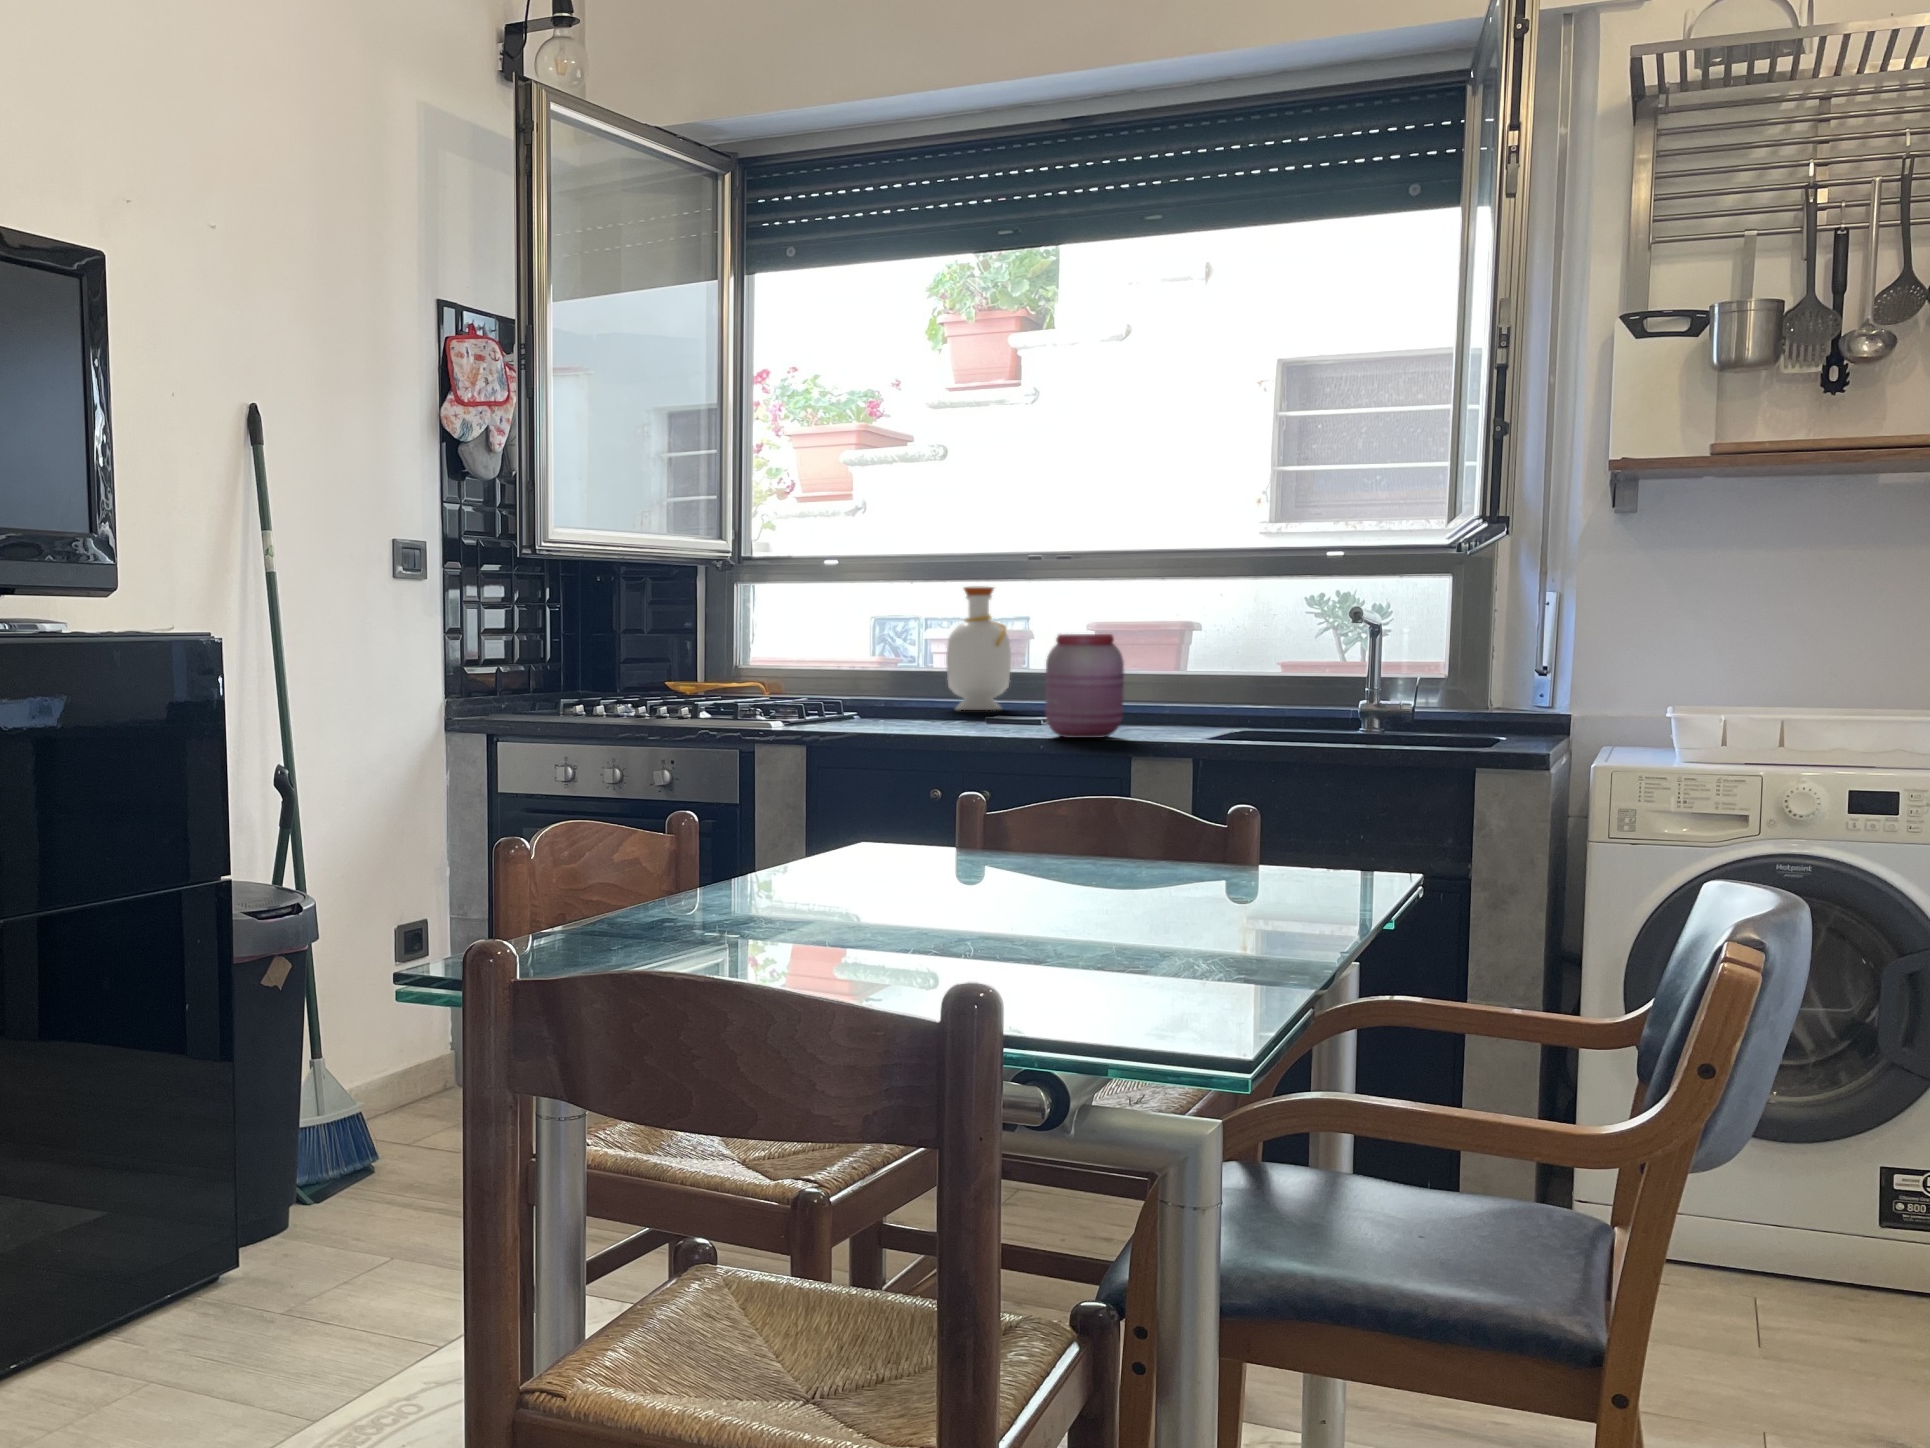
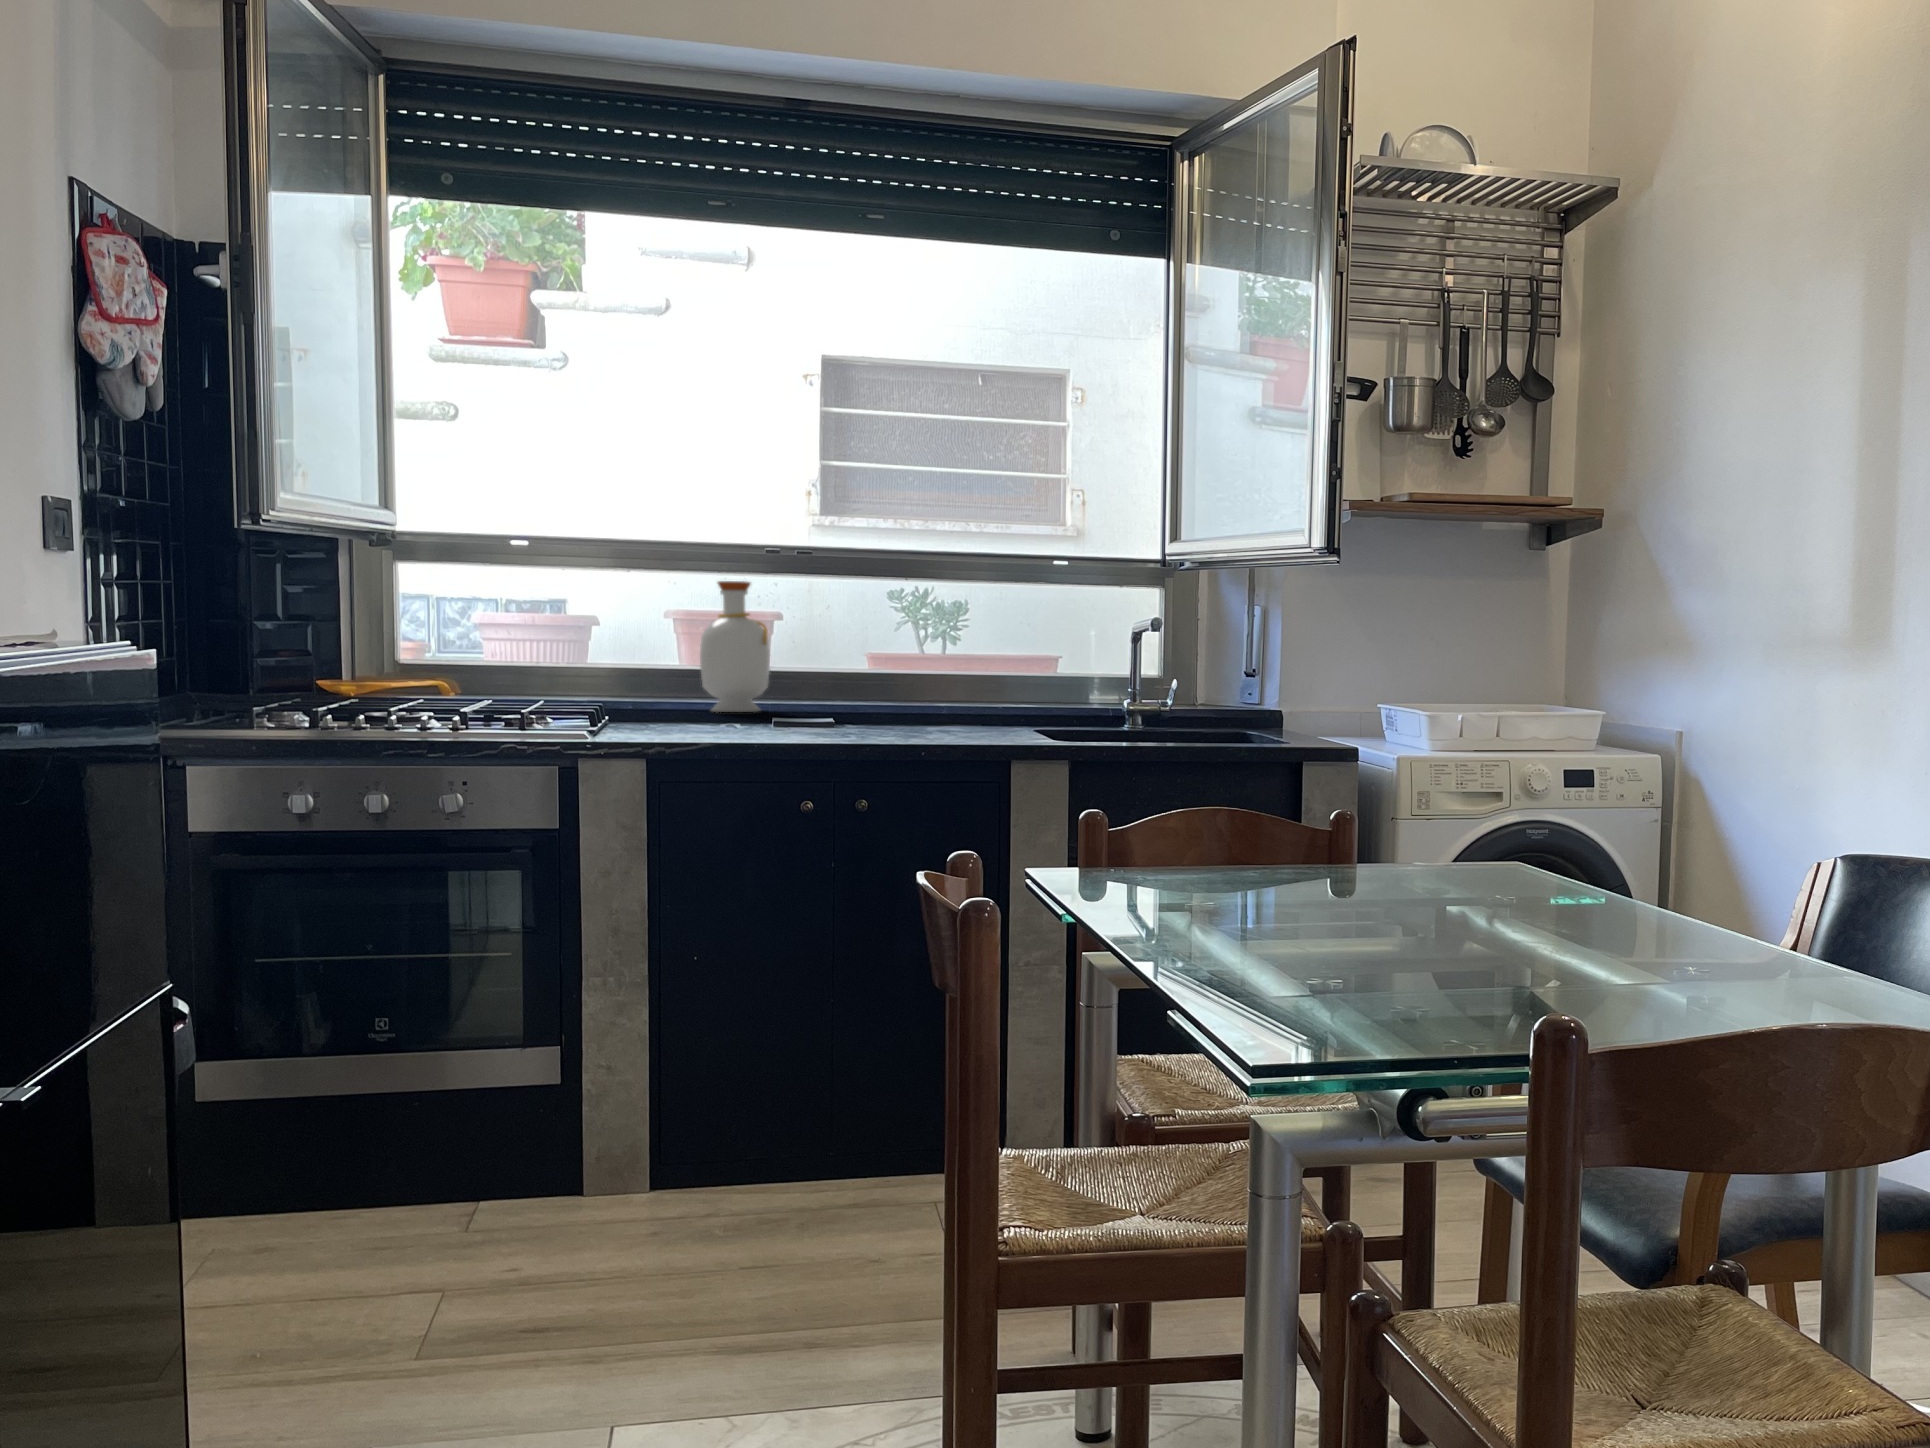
jar: present [1045,634,1124,738] -> none [912,637,988,741]

